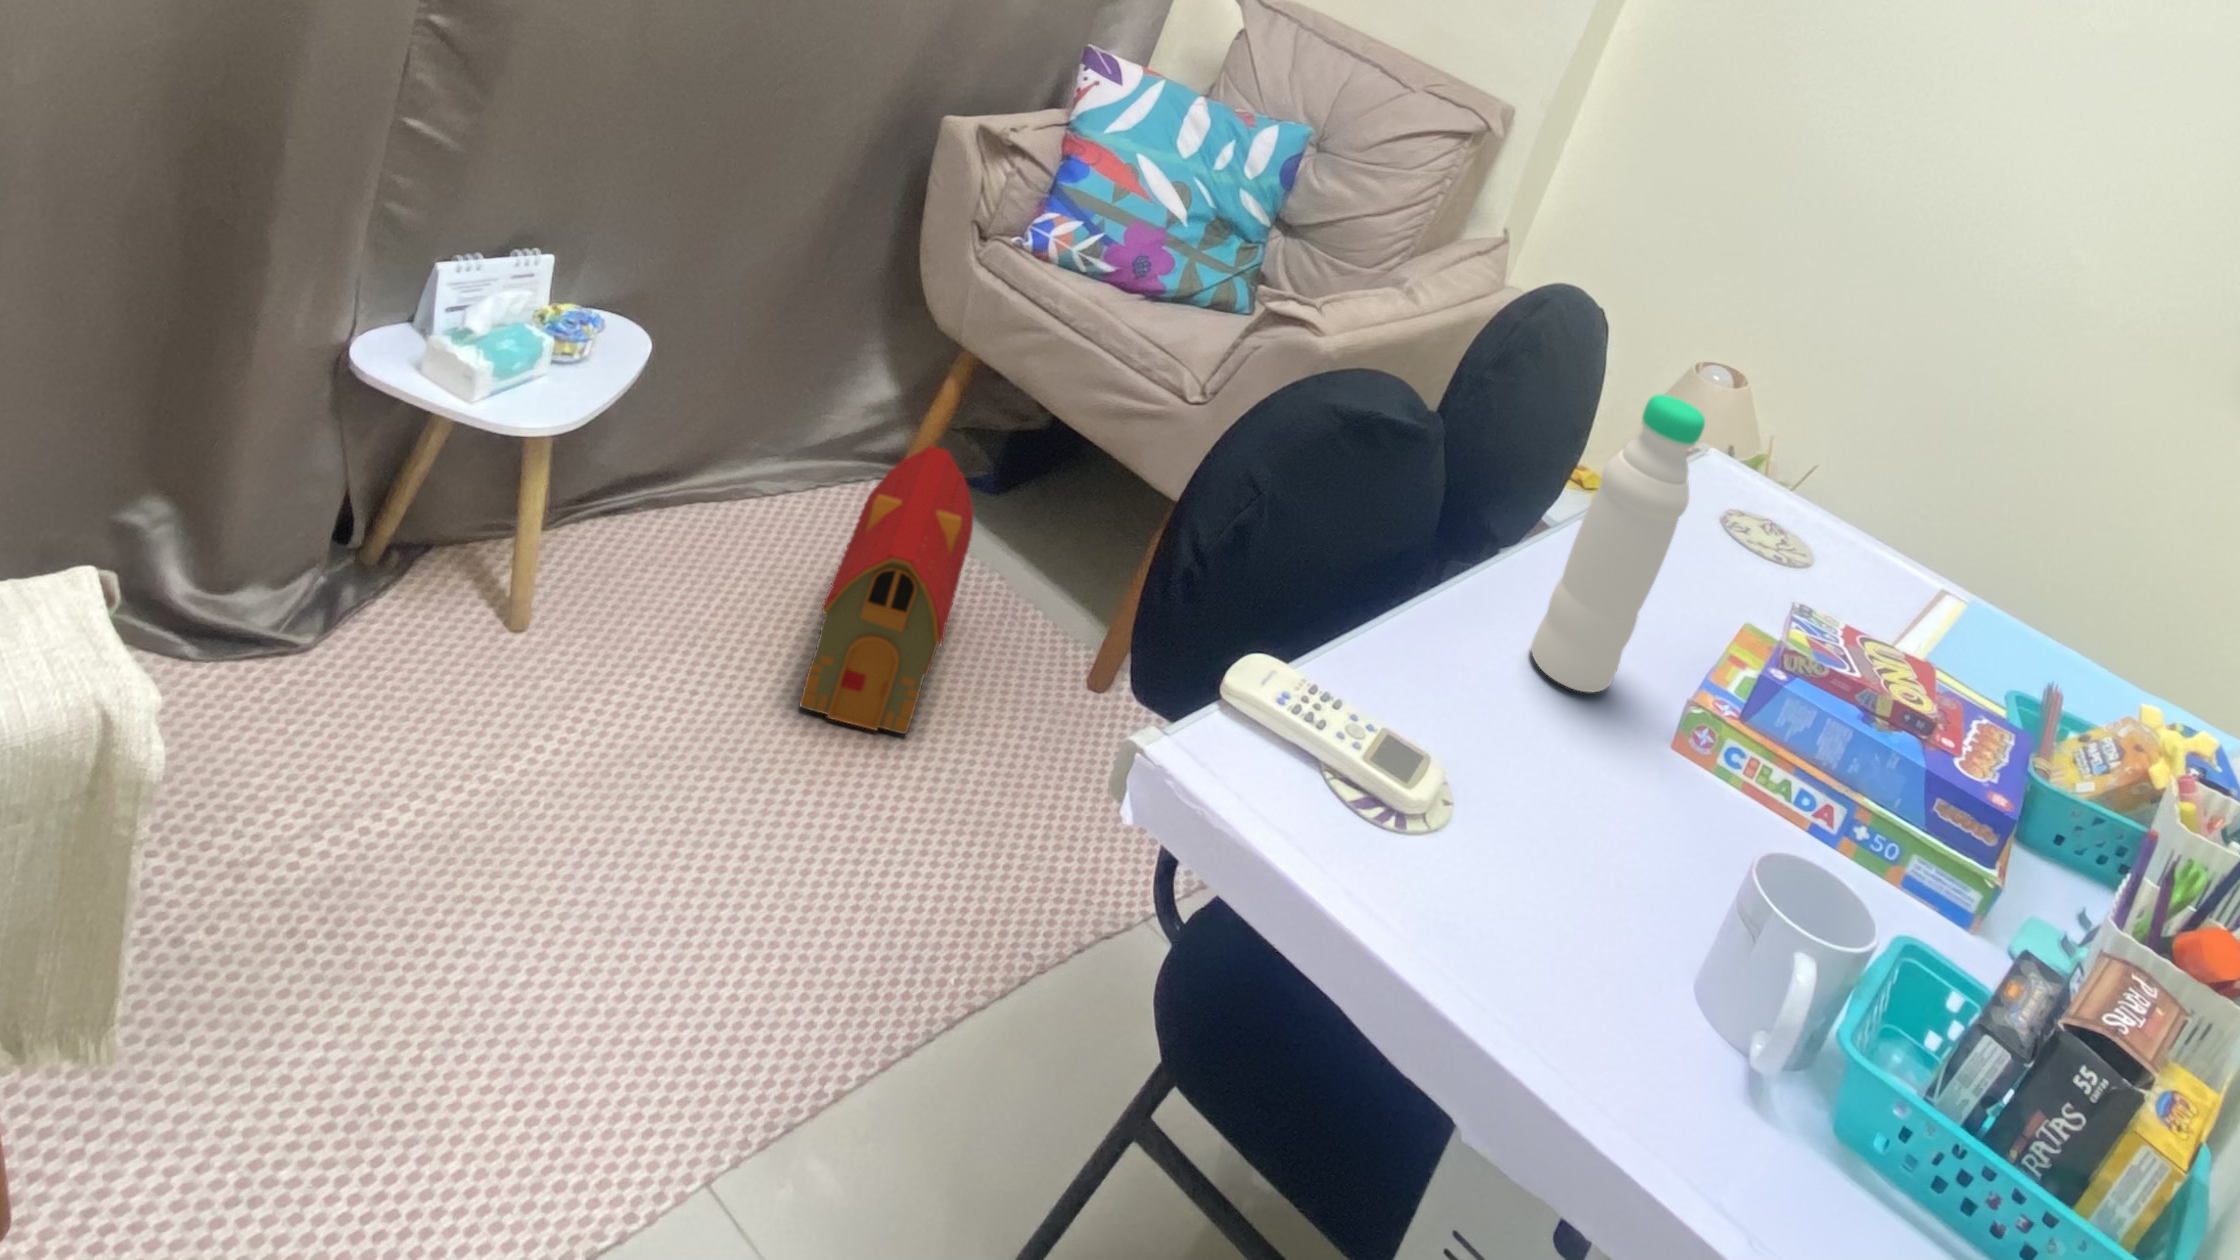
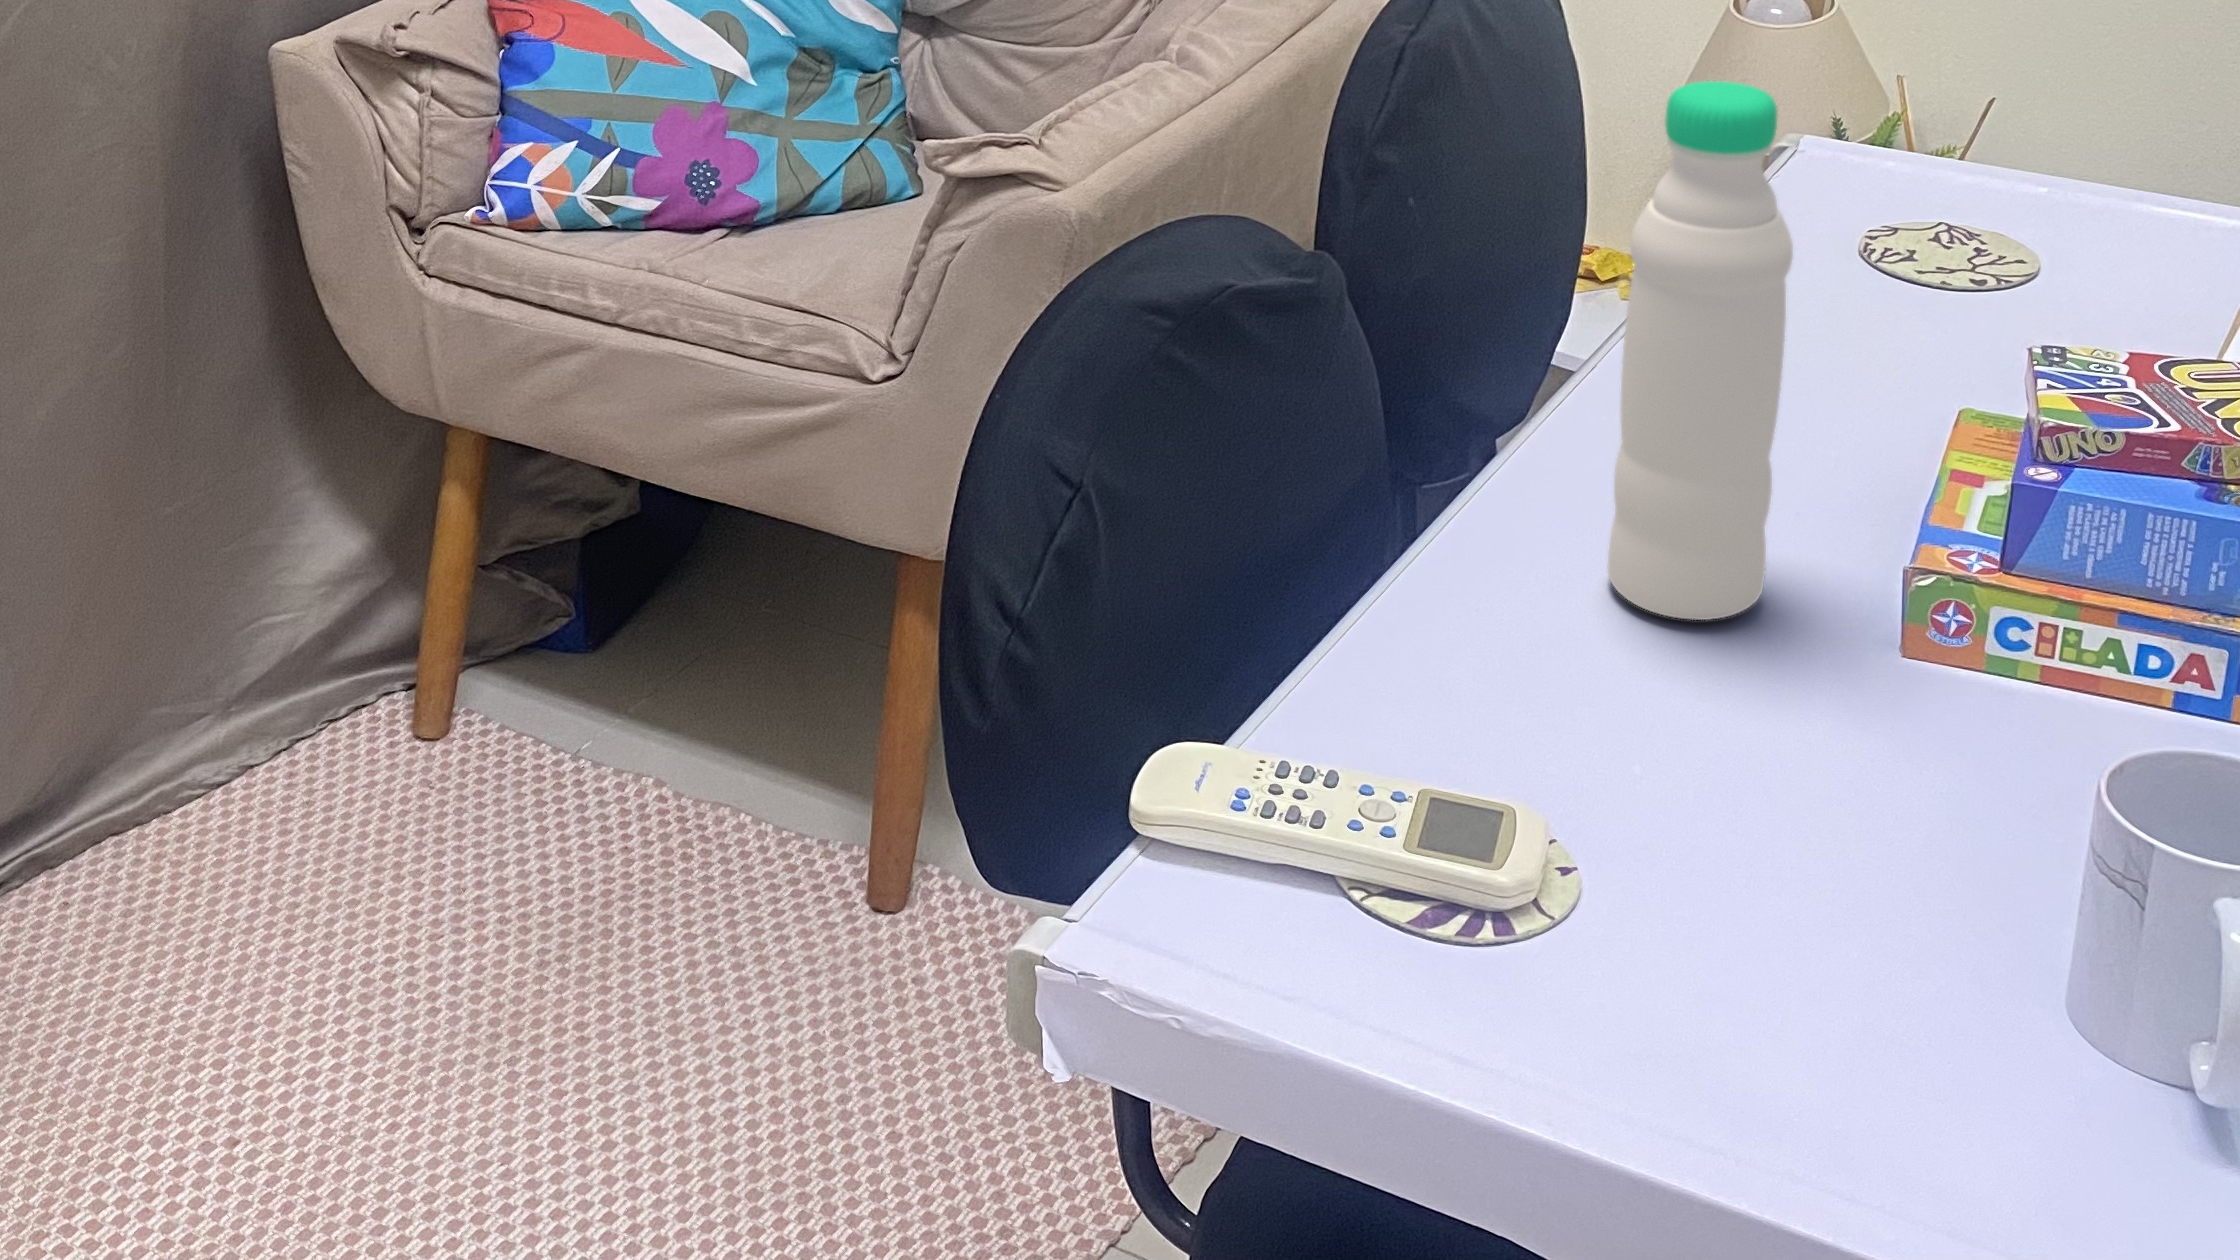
toy house: present [800,445,973,734] -> none [386,605,609,1107]

